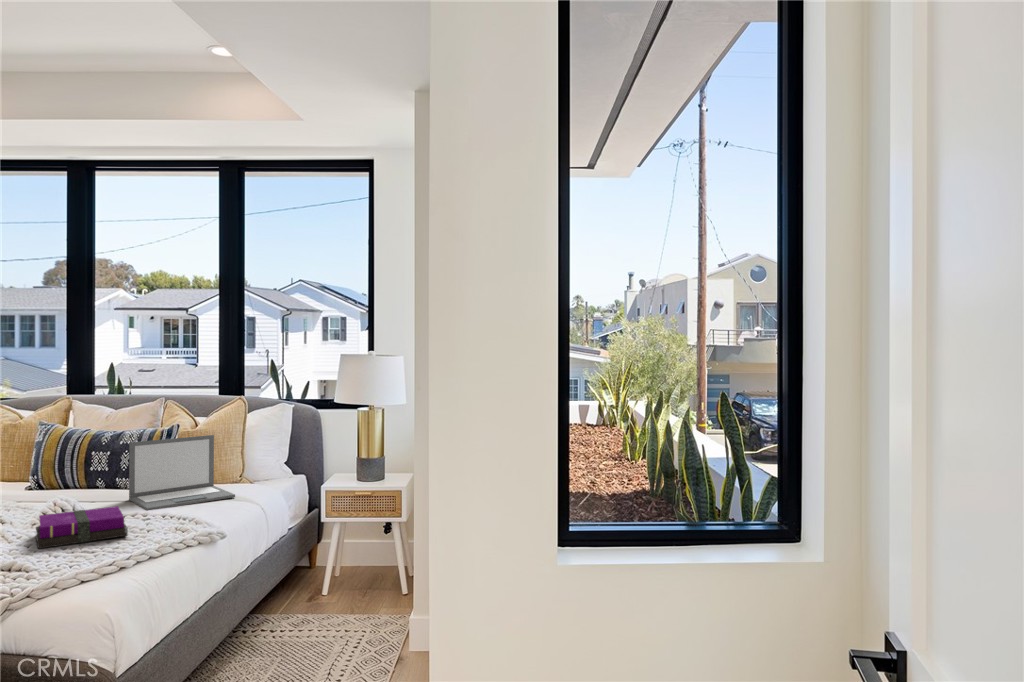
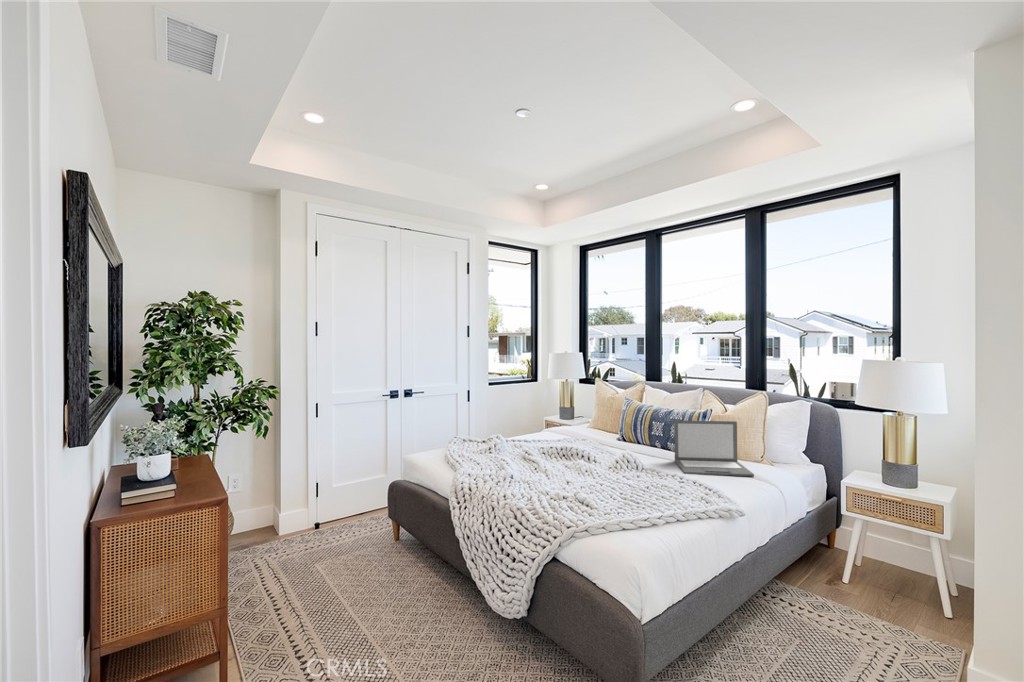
notebook: present [36,506,128,549] -> none [609,465,665,495]

